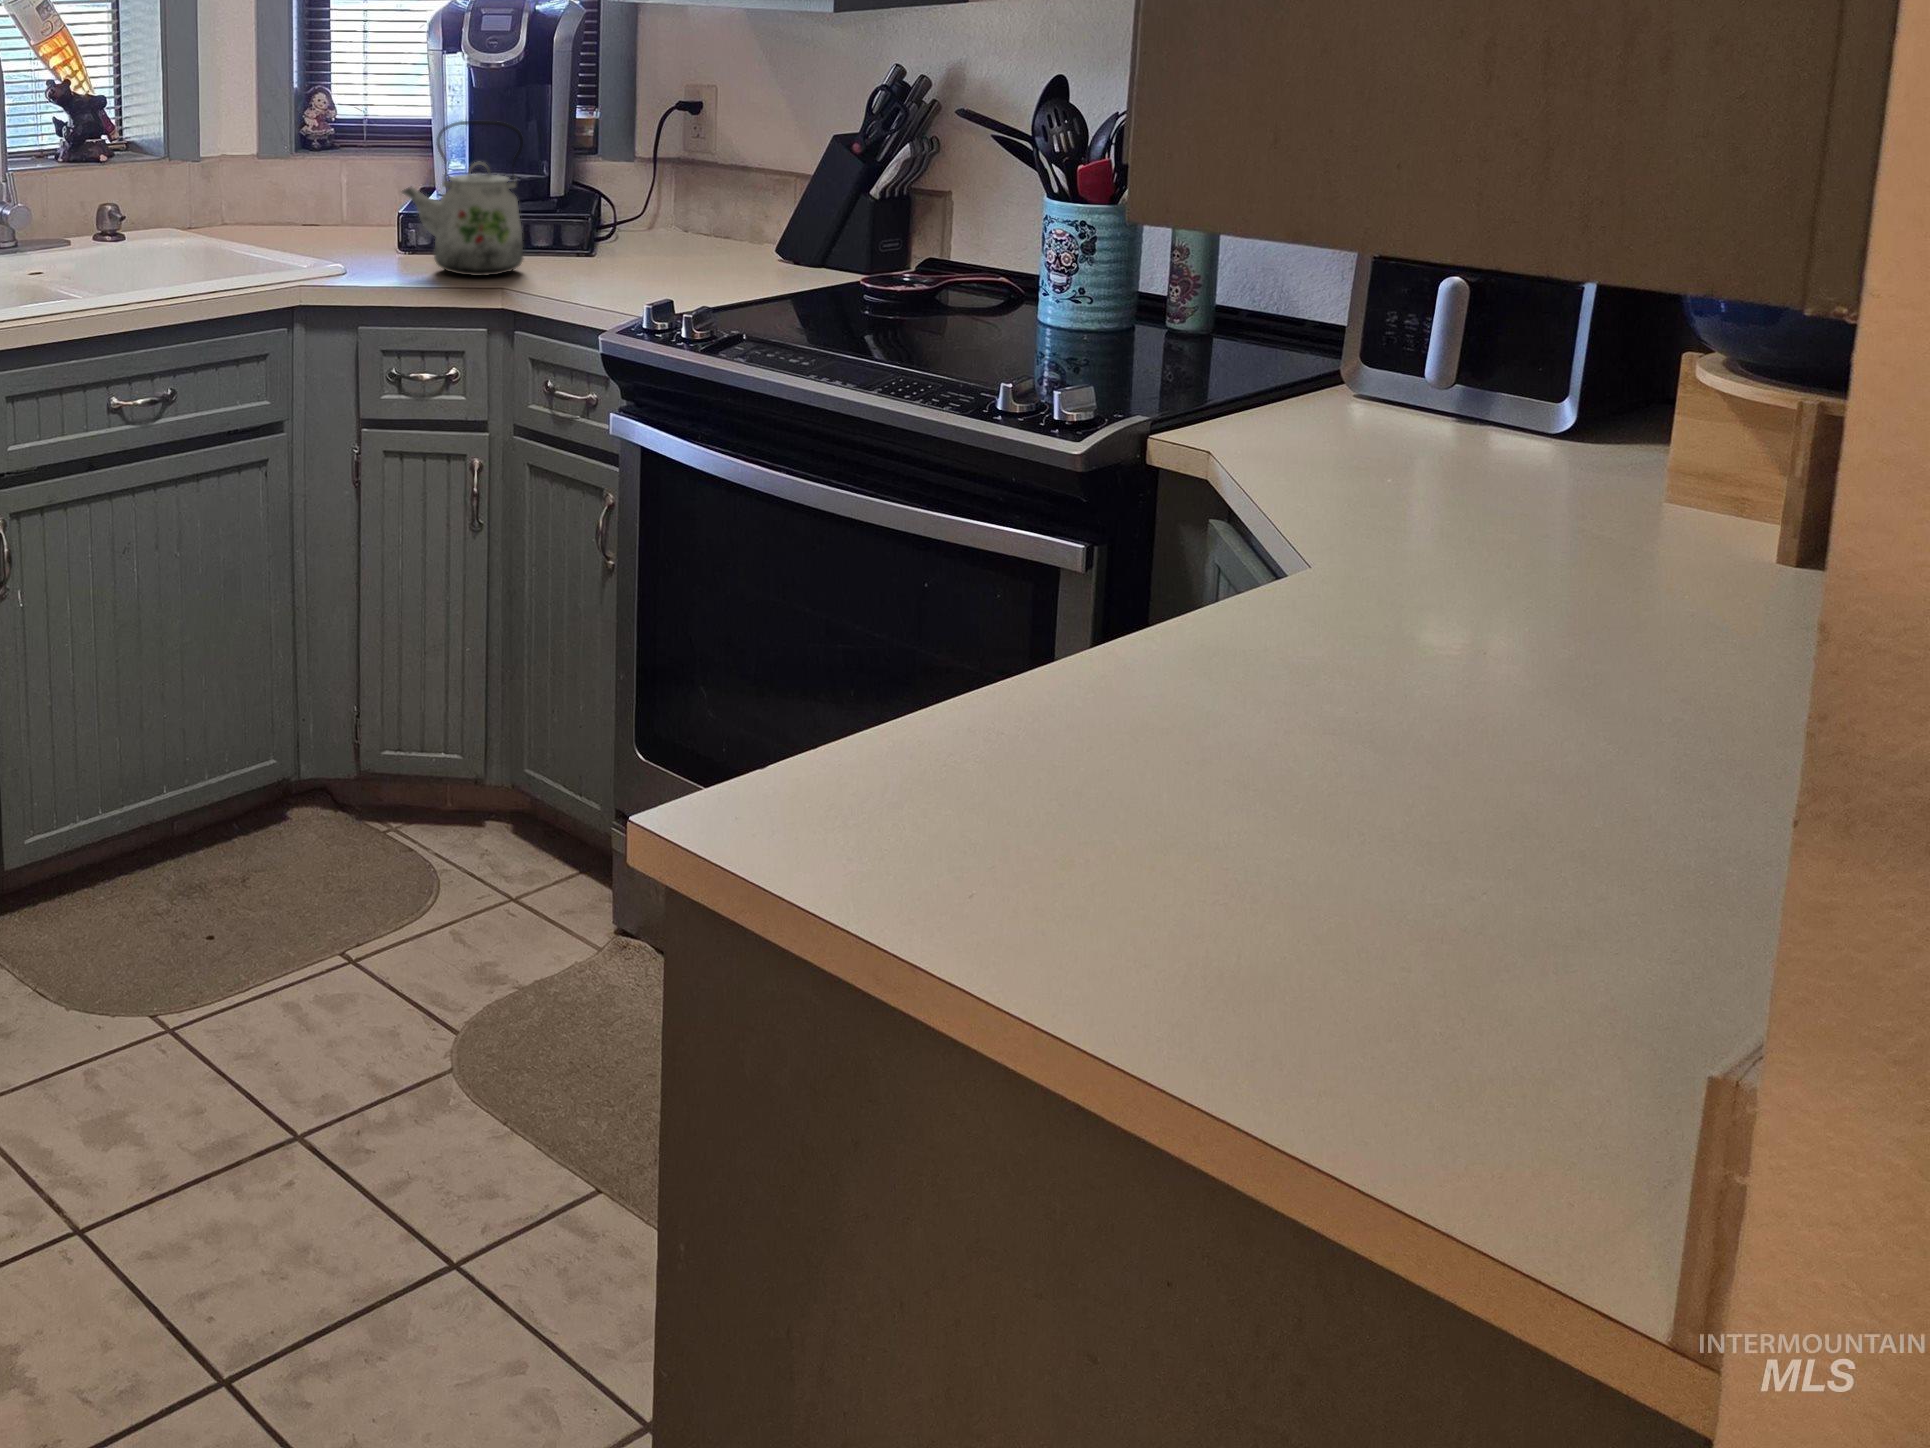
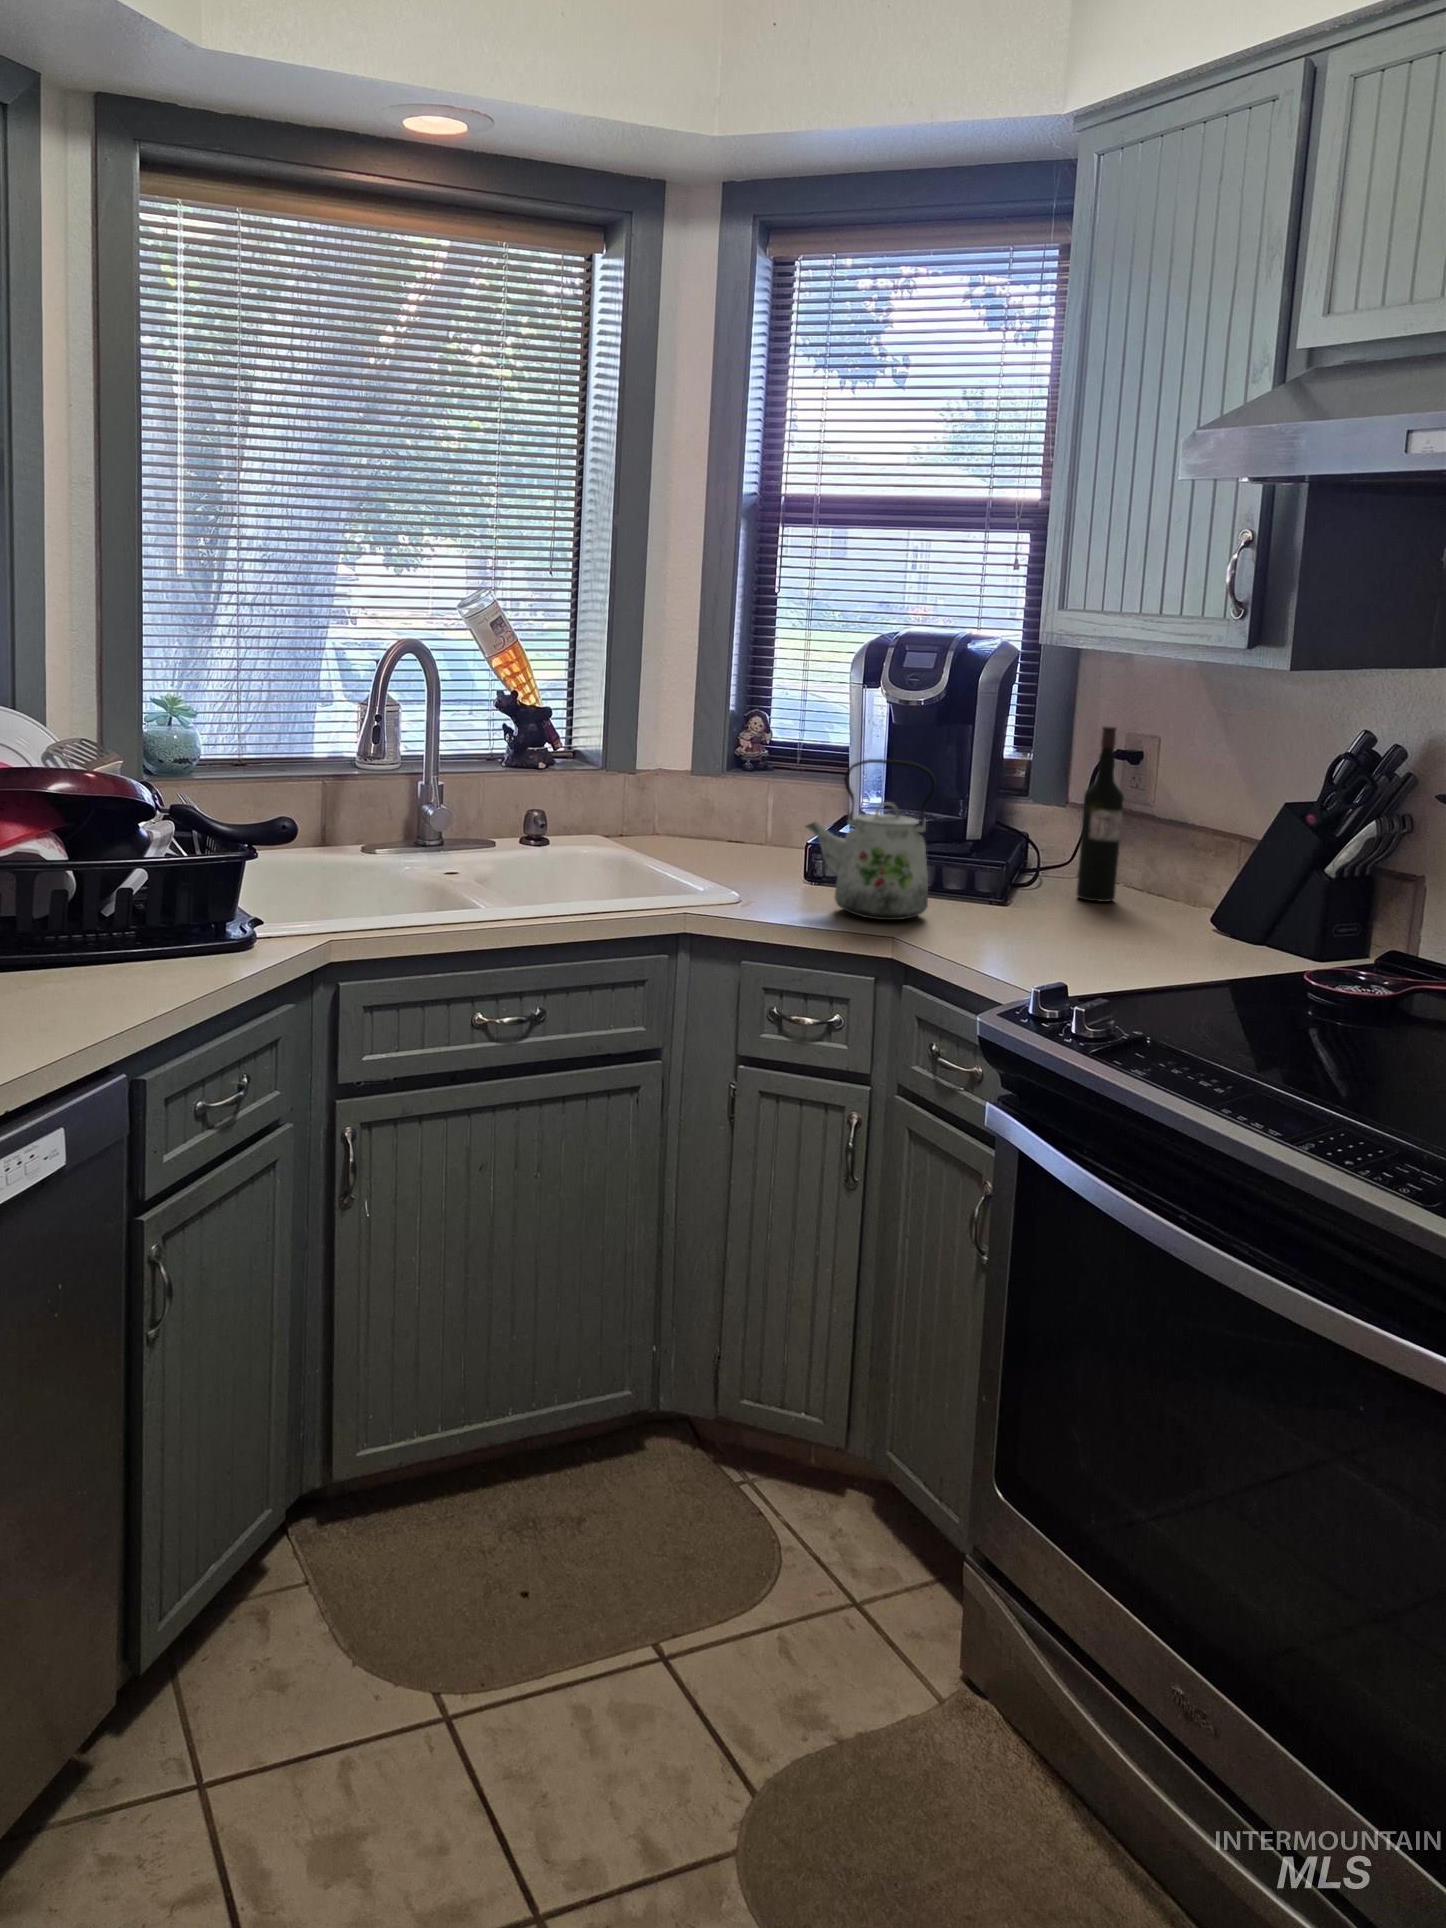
wine bottle: none [652,77,689,246] -> present [1077,726,1124,902]

